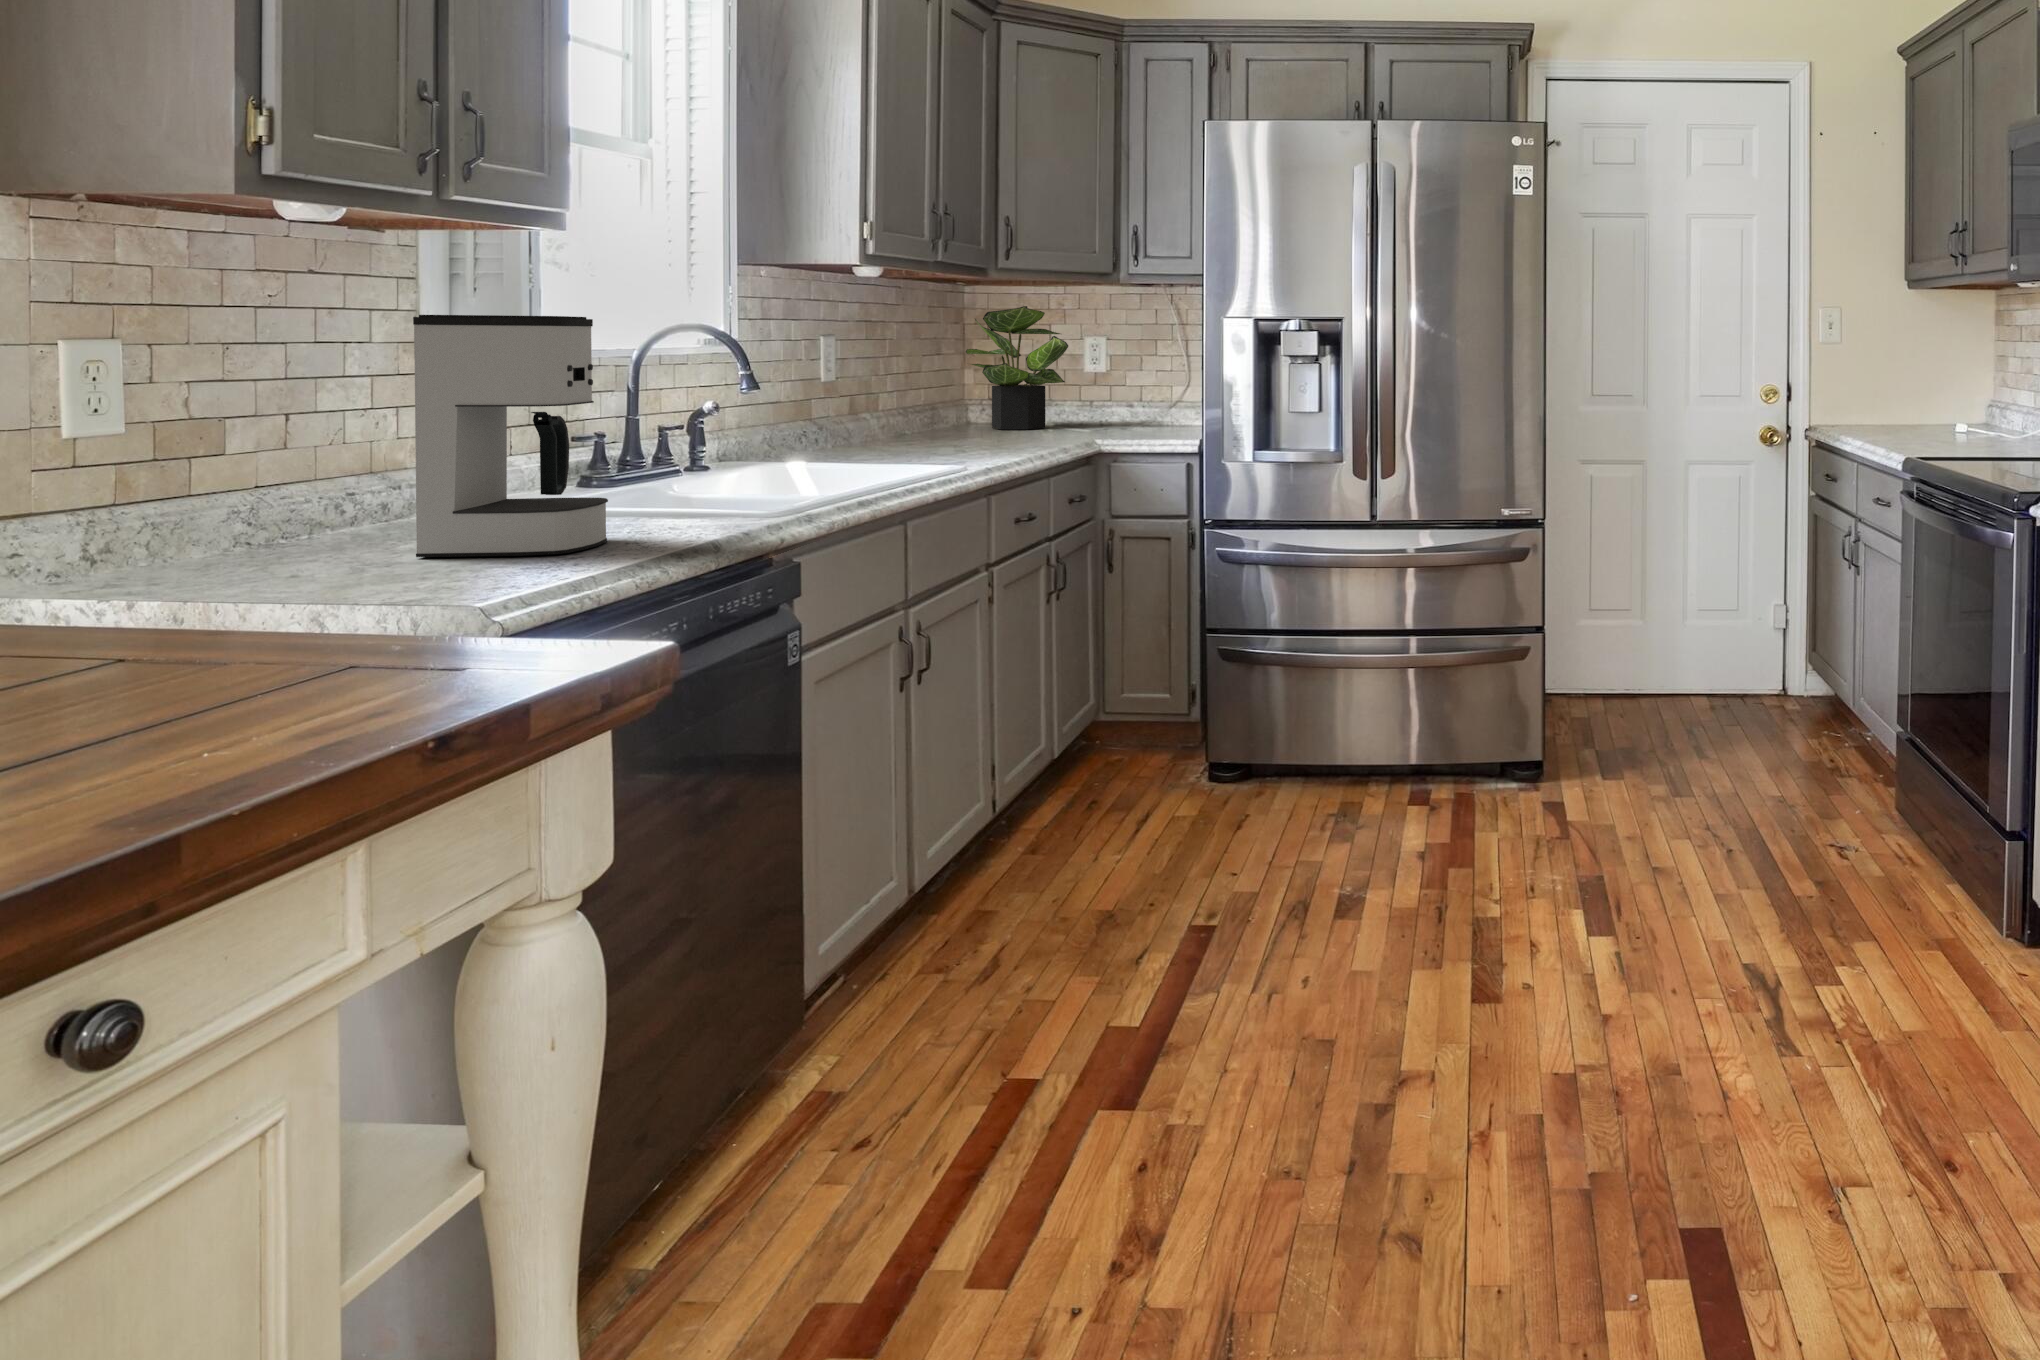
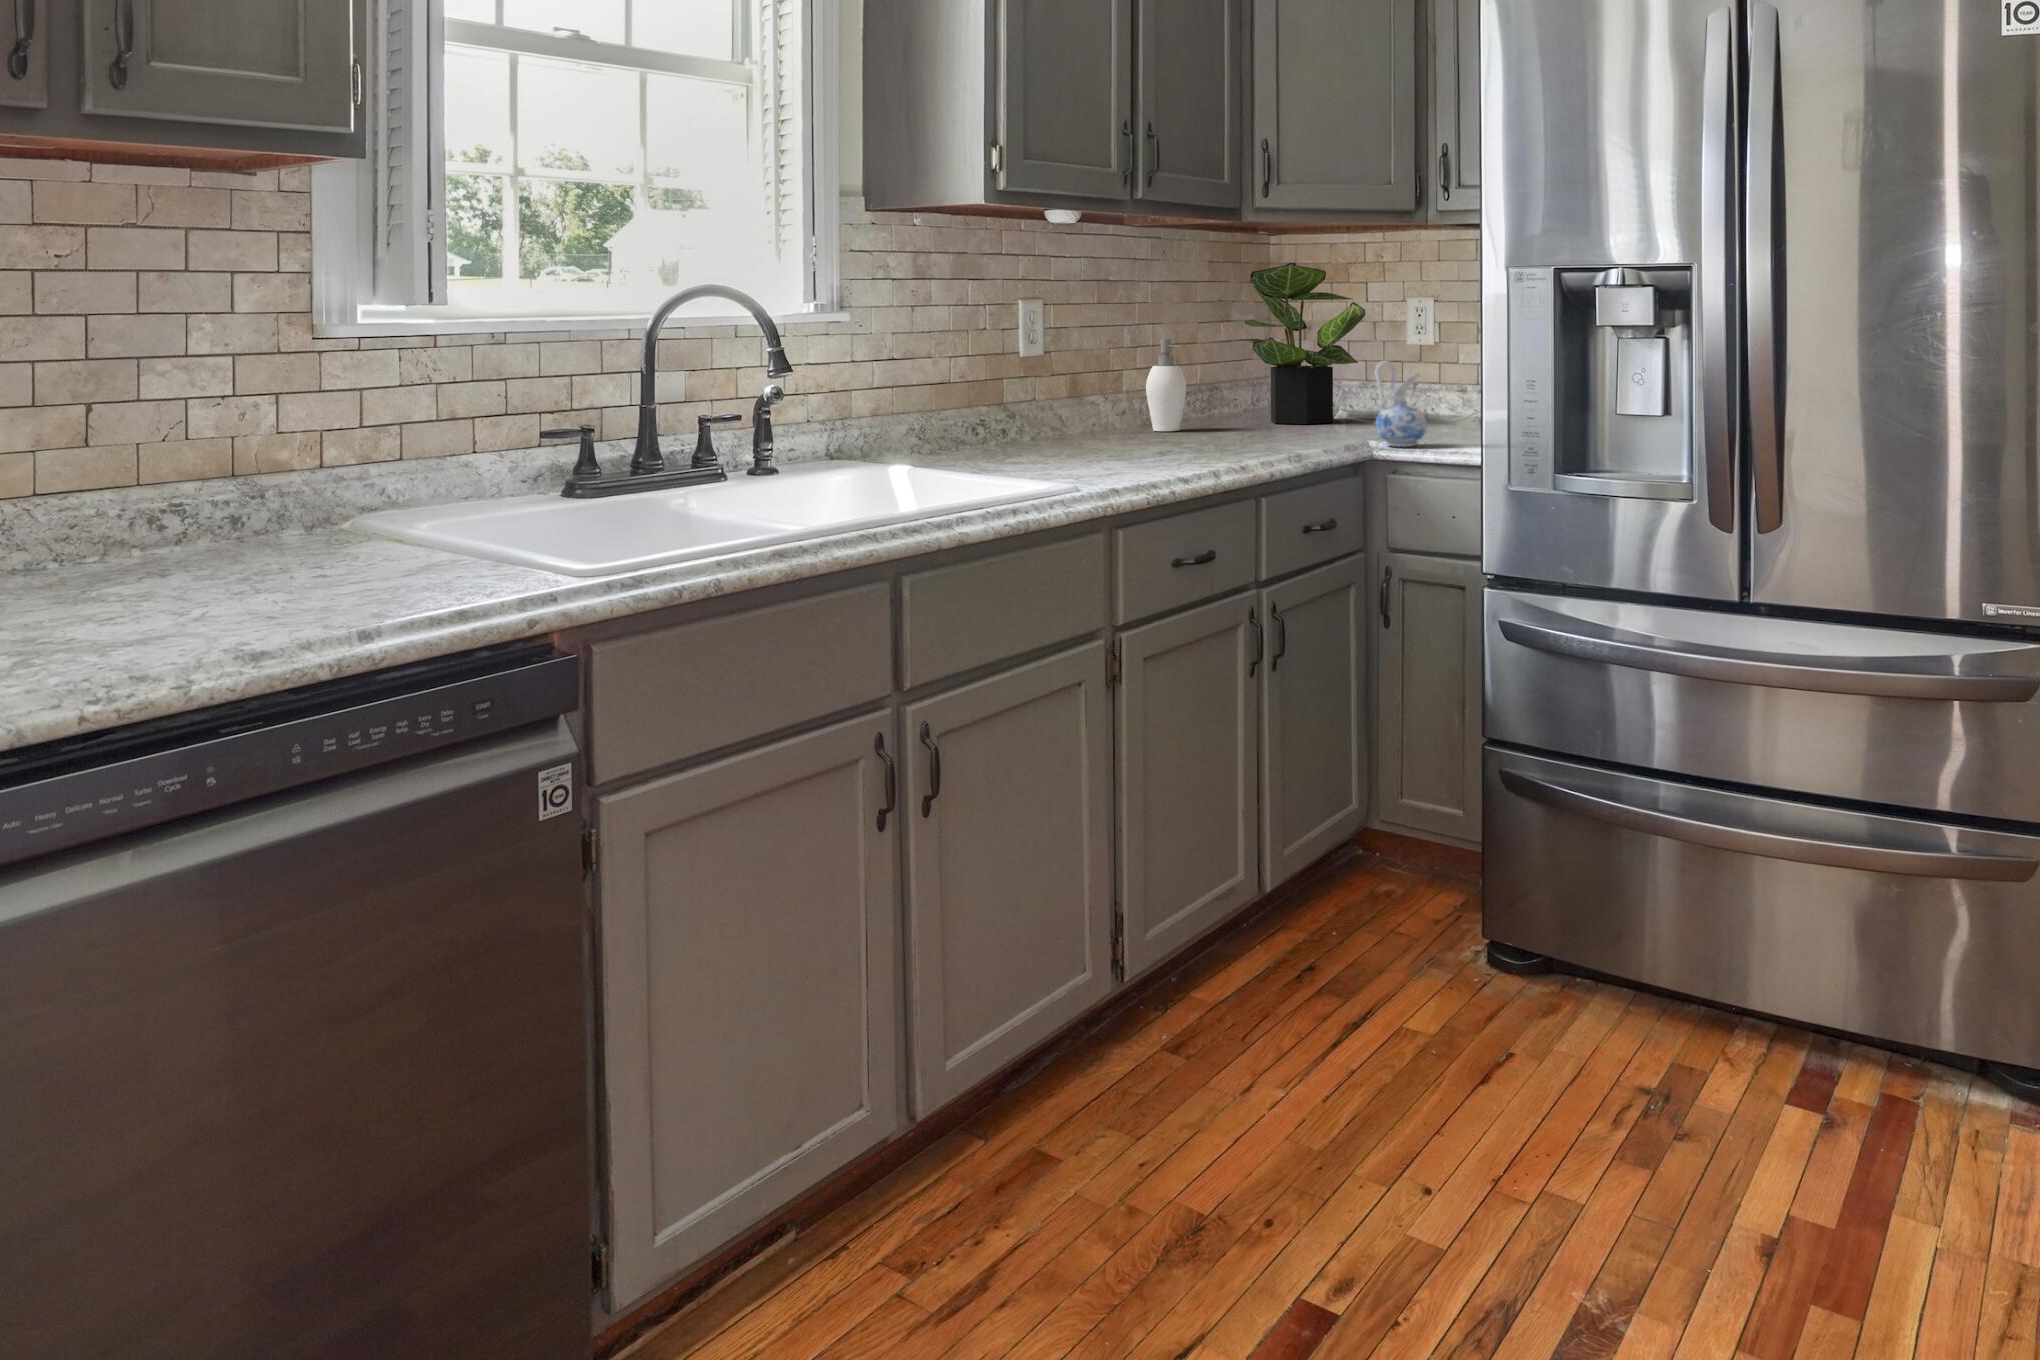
coffee maker: present [413,315,608,557] -> none [39,267,316,626]
soap dispenser: none [906,364,942,437] -> present [1146,339,1186,431]
ceramic pitcher: none [1115,380,1152,441] -> present [1375,361,1427,447]

